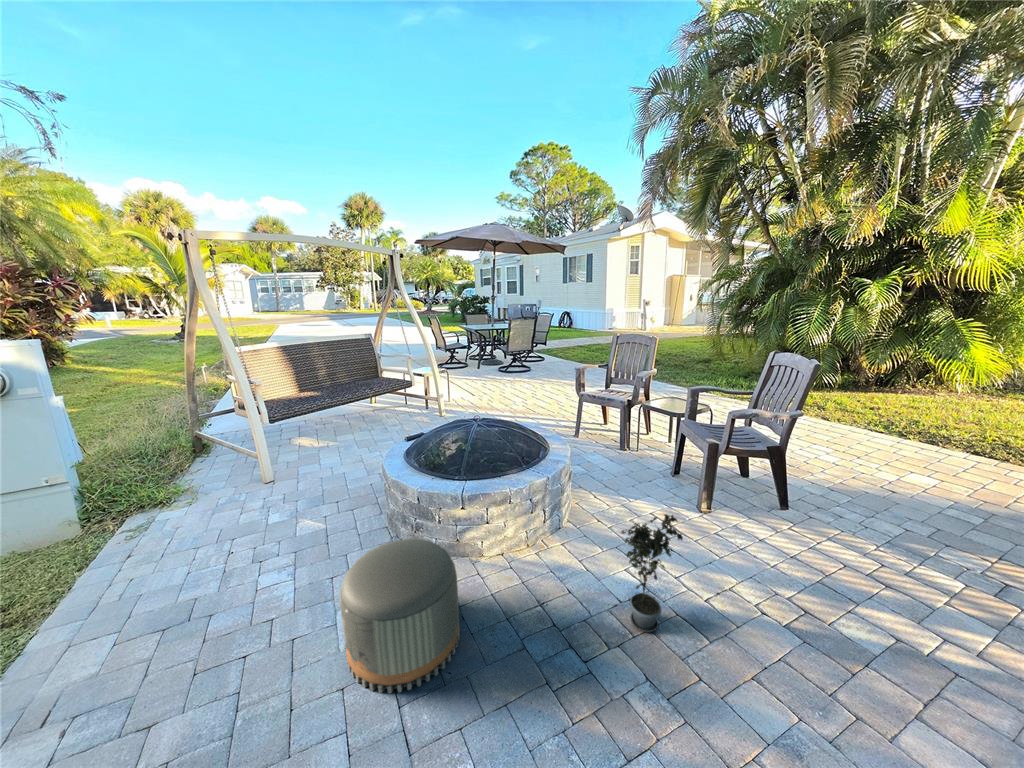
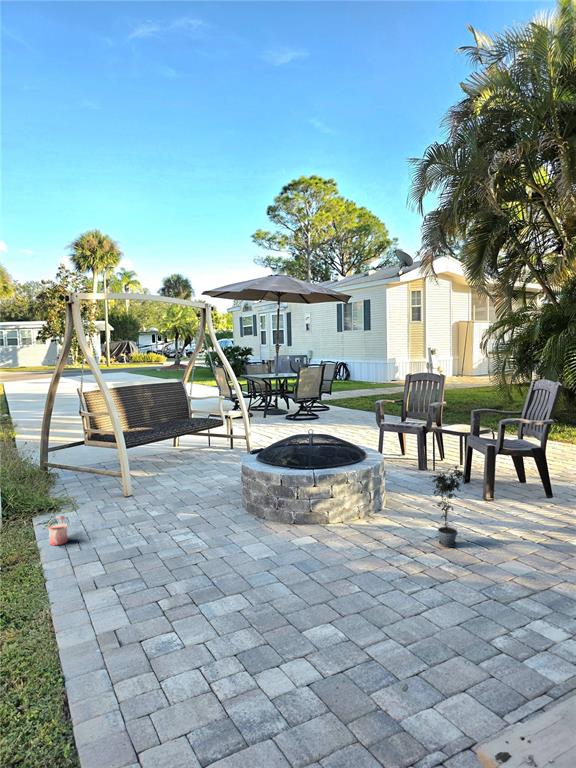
watering can: none [87,534,132,583] -> present [48,516,68,546]
pouf: present [340,539,460,693] -> none [259,495,331,572]

